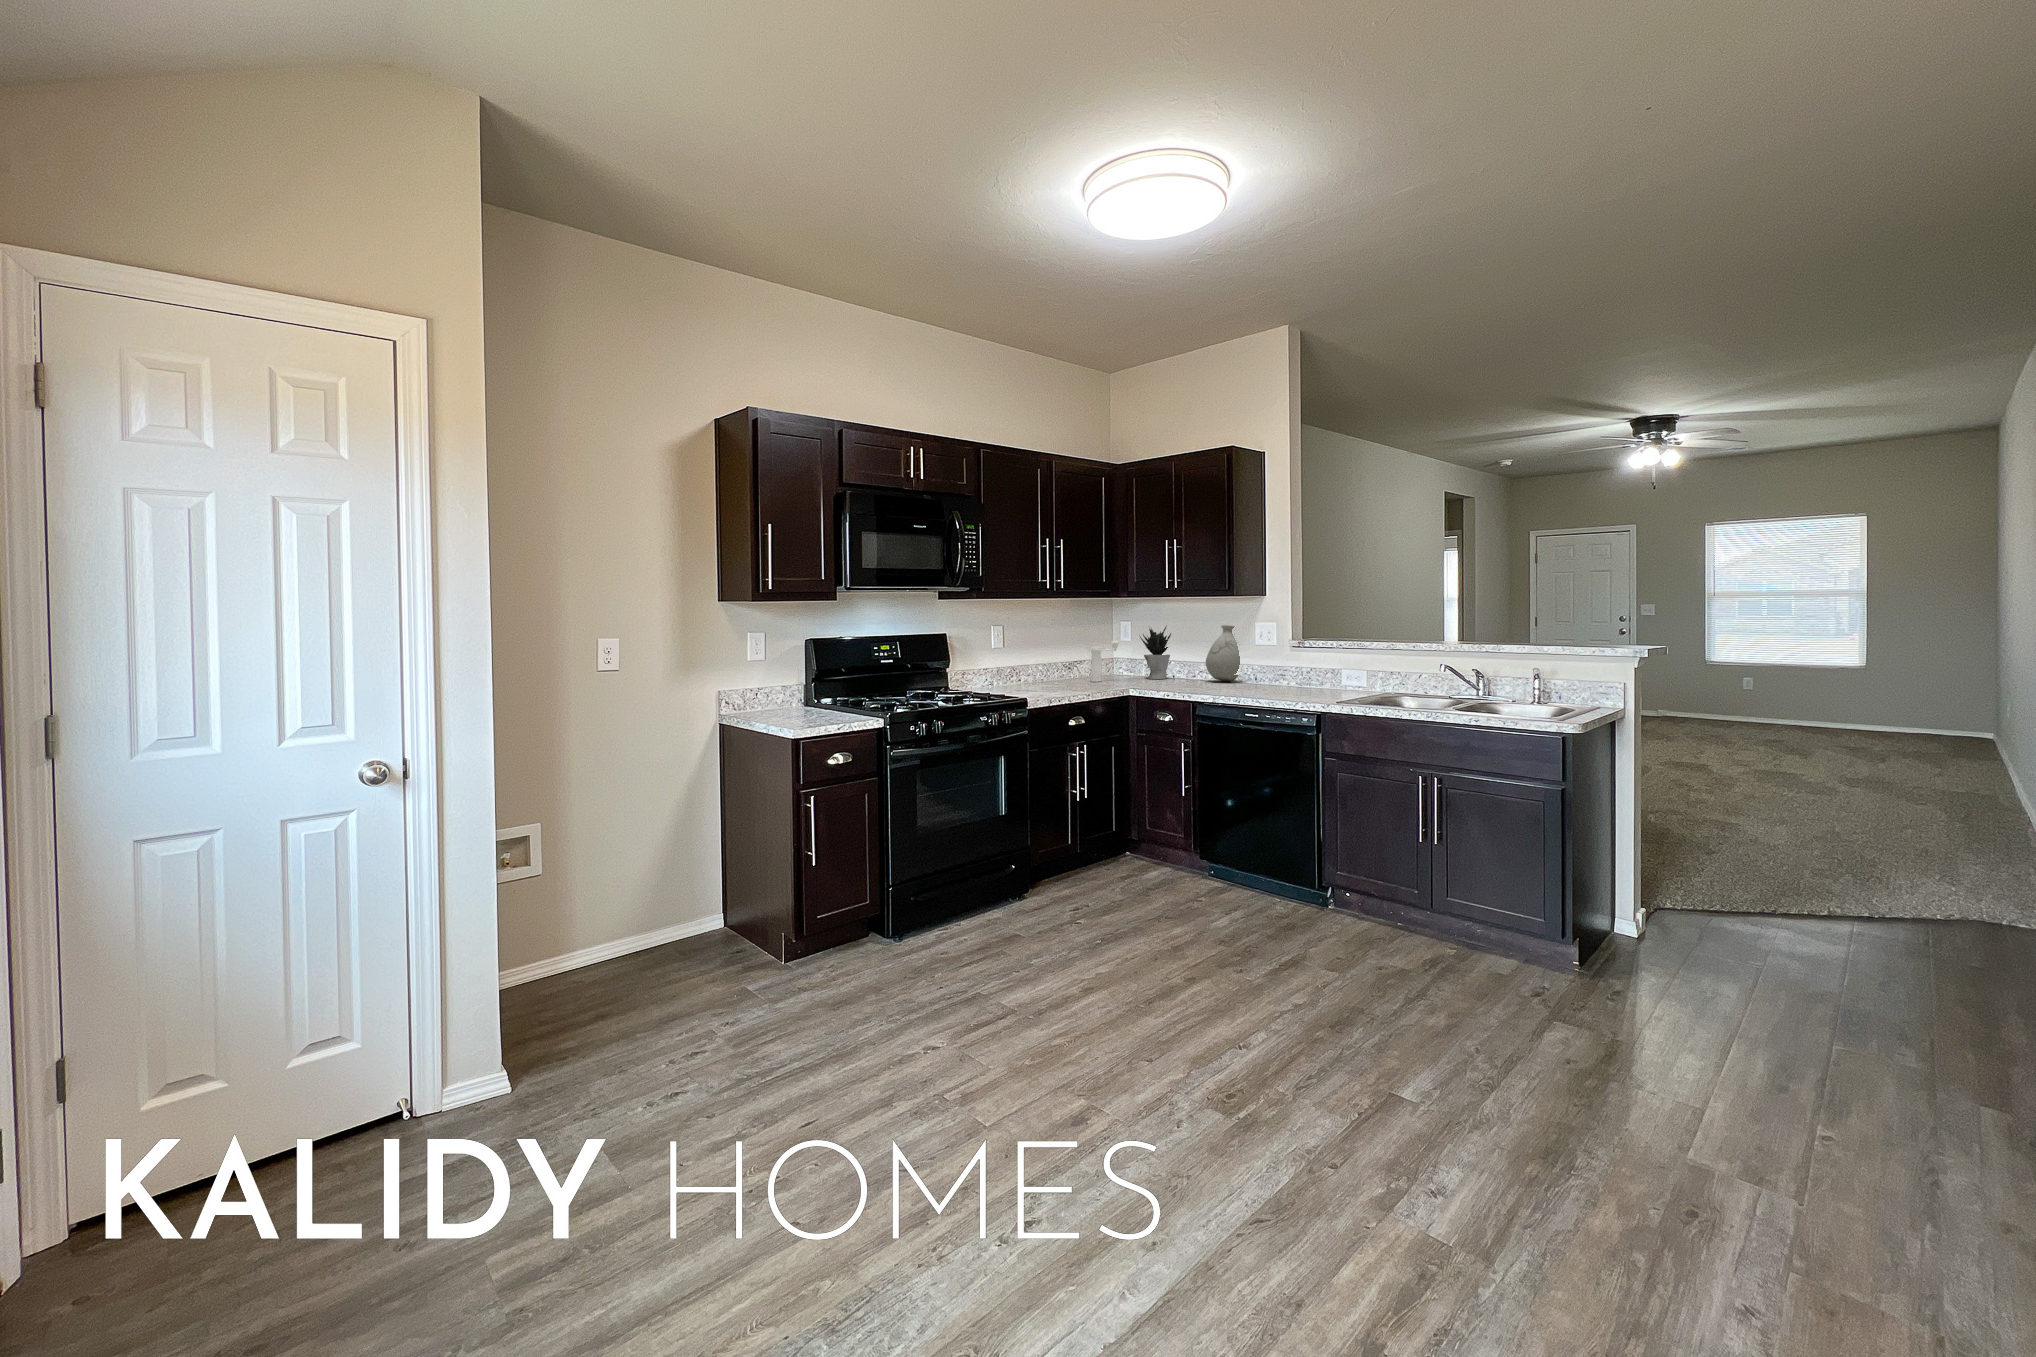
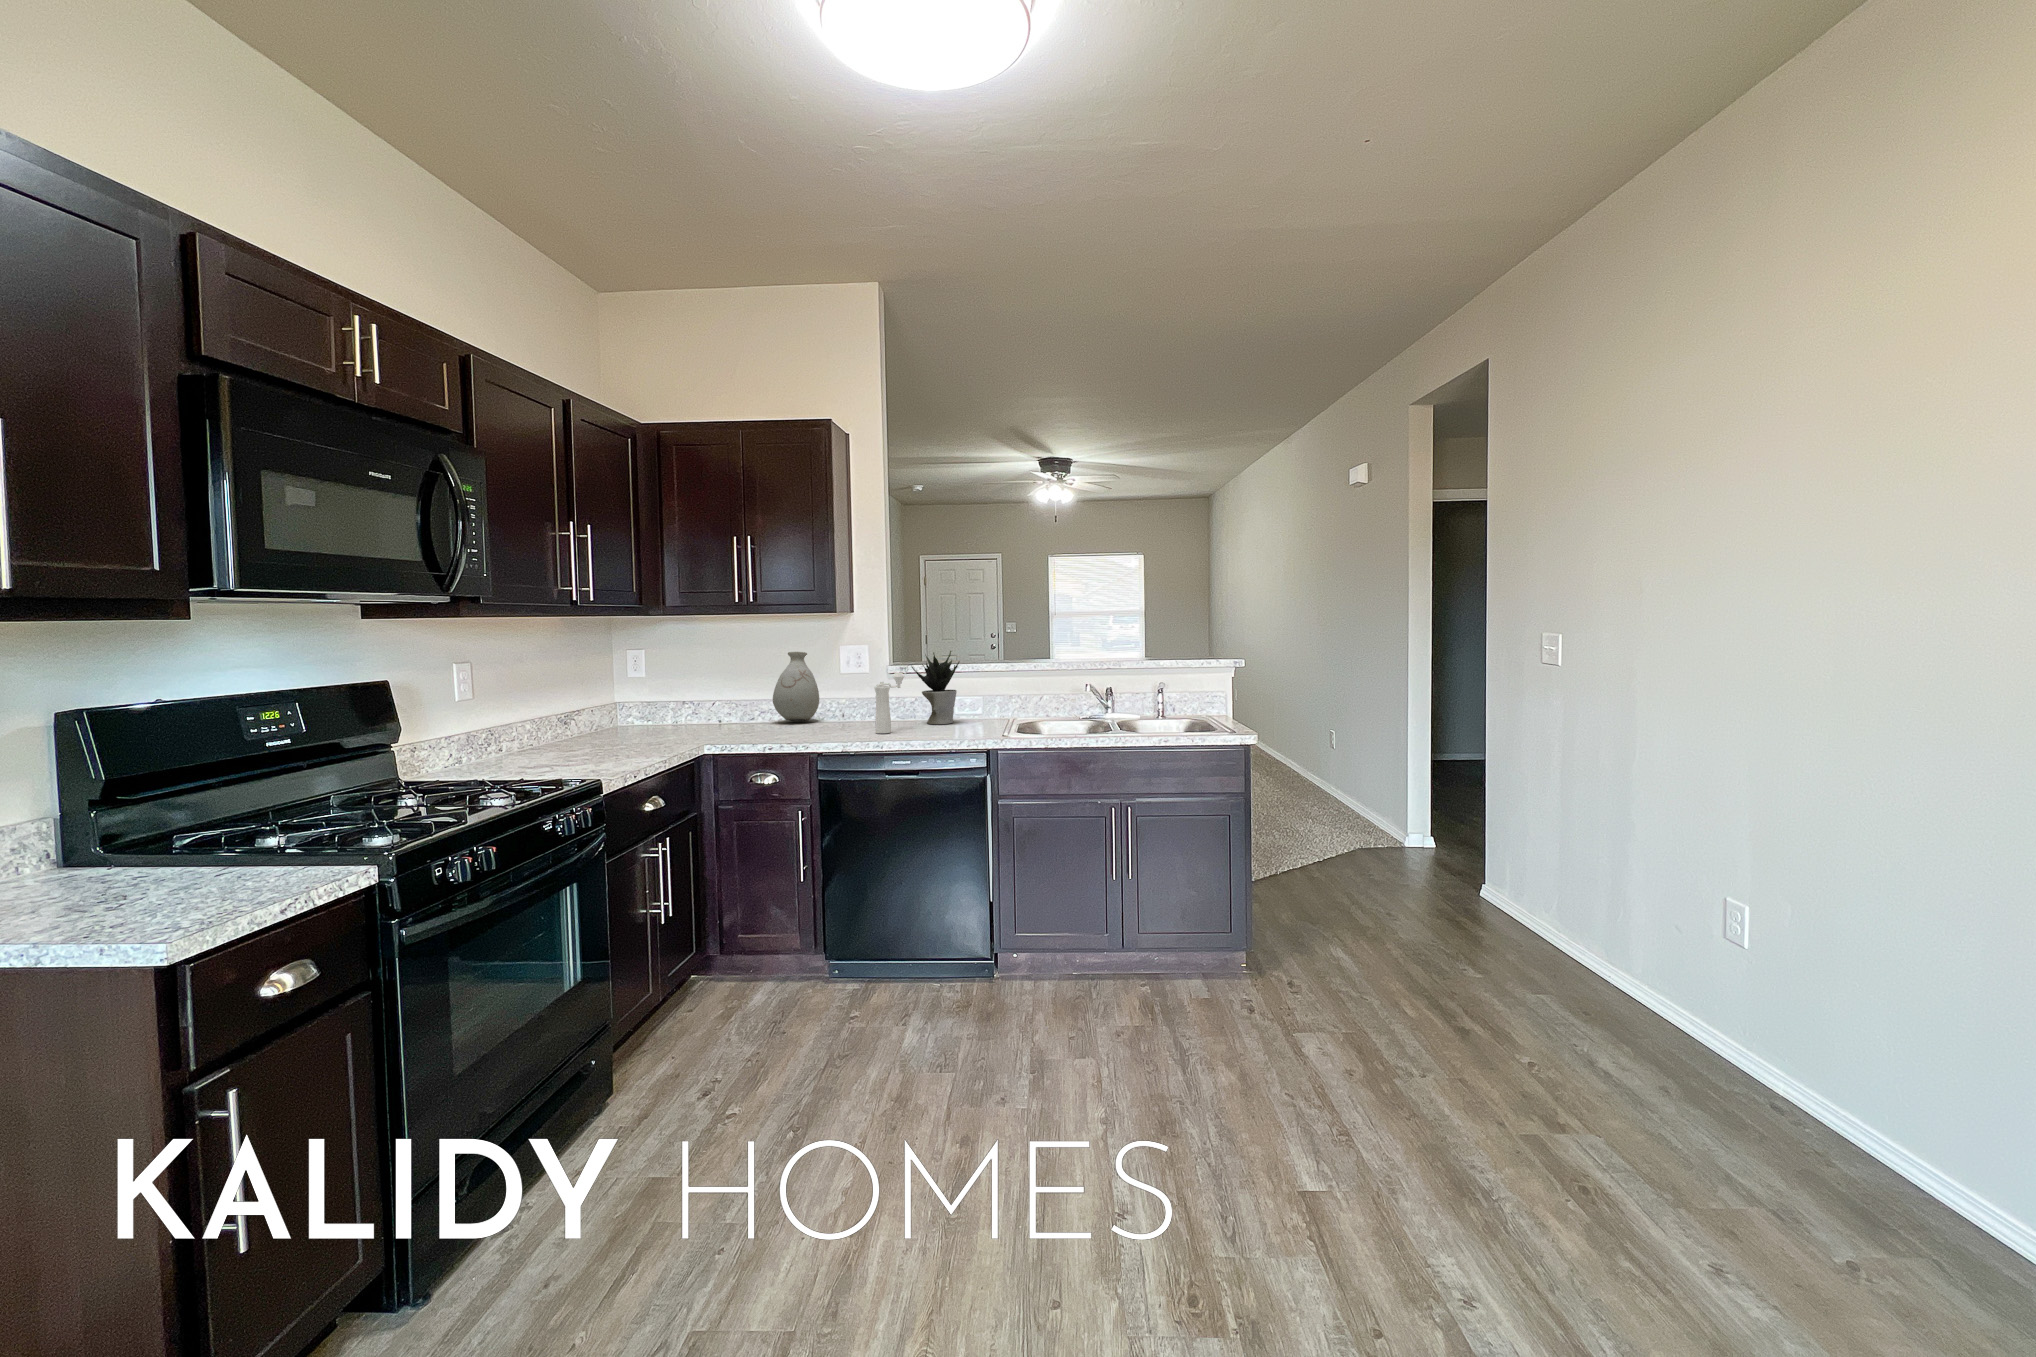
potted plant: present [1140,625,1171,679] -> present [912,651,959,724]
pepper mill: present [1091,641,1119,682] -> present [874,673,904,734]

